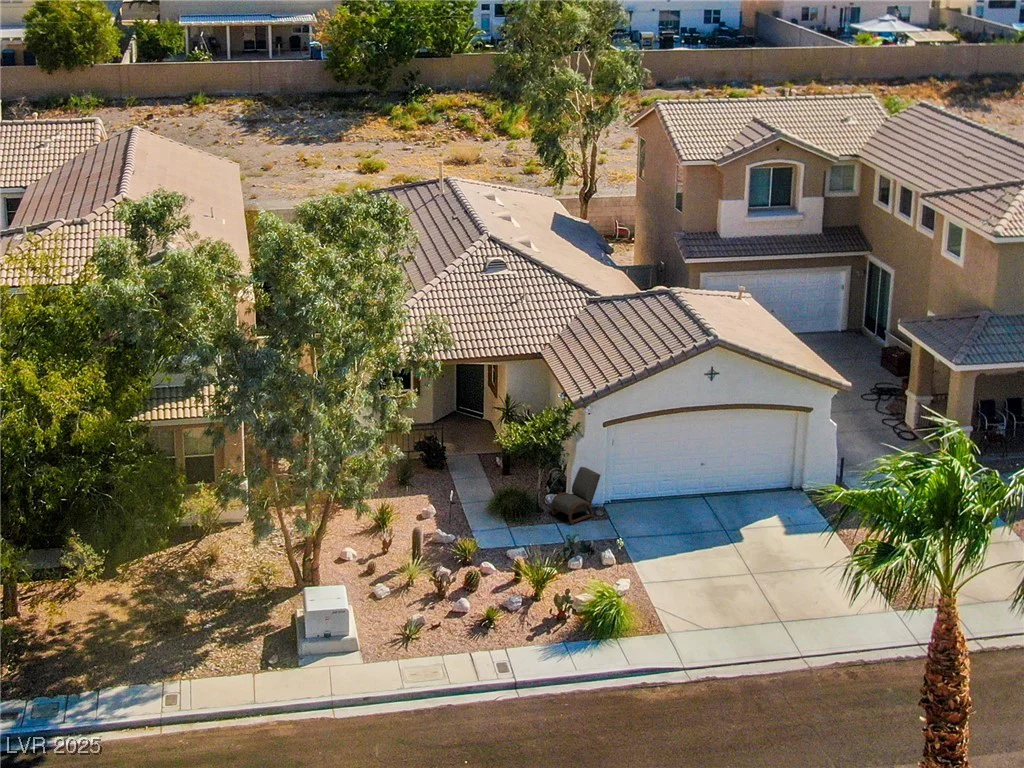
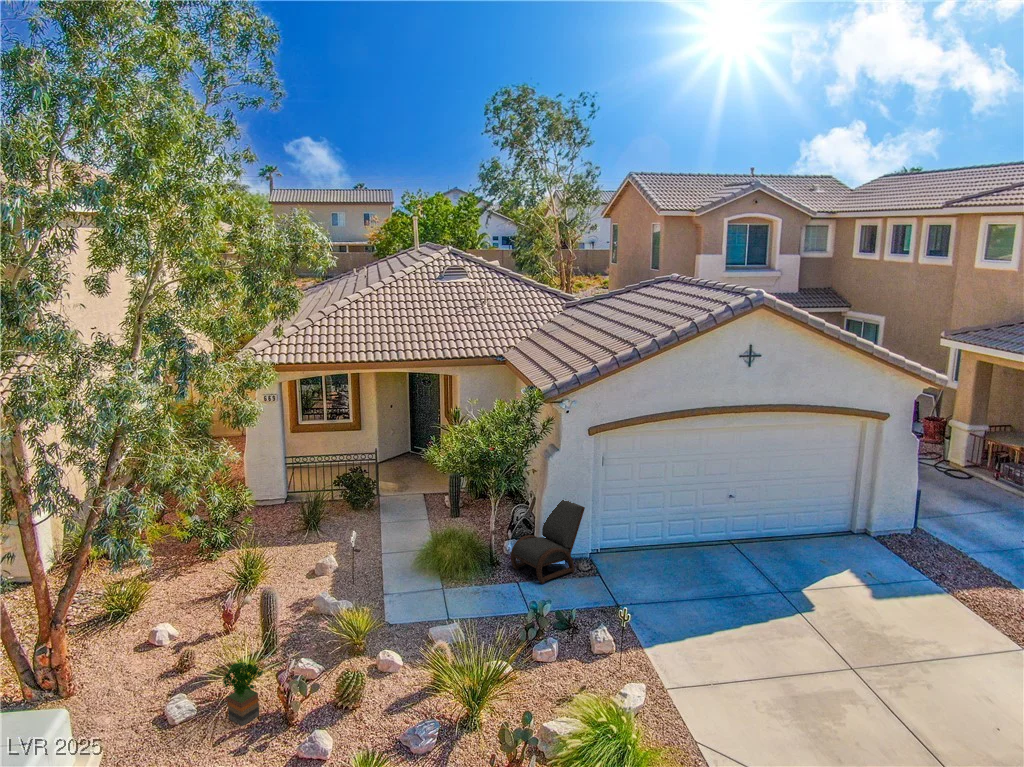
potted tree: none [409,567,429,600] -> present [223,662,264,726]

